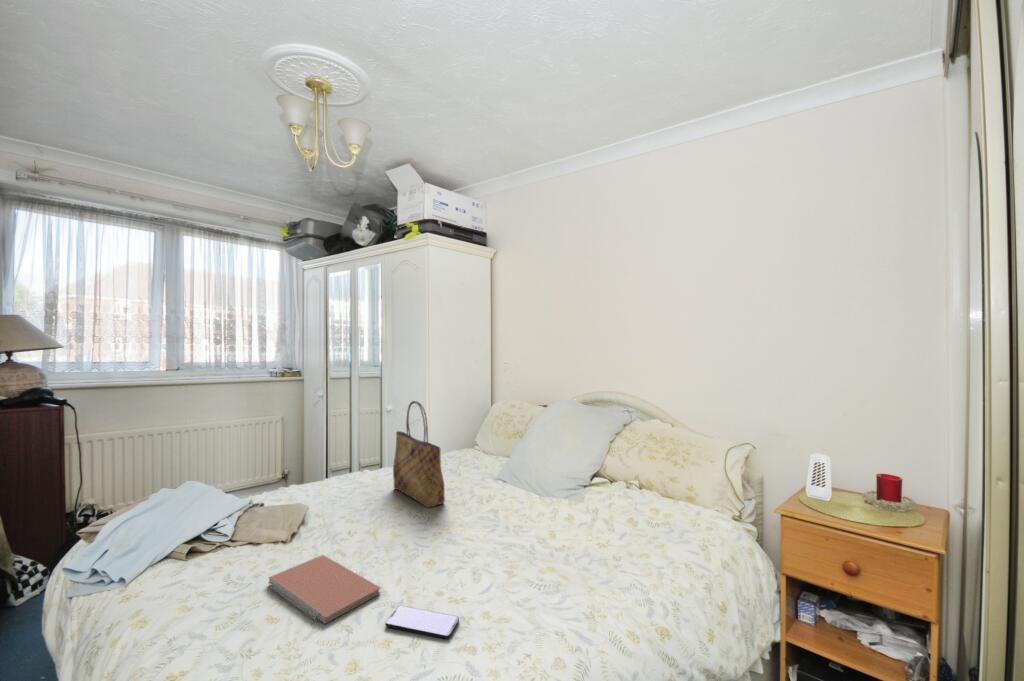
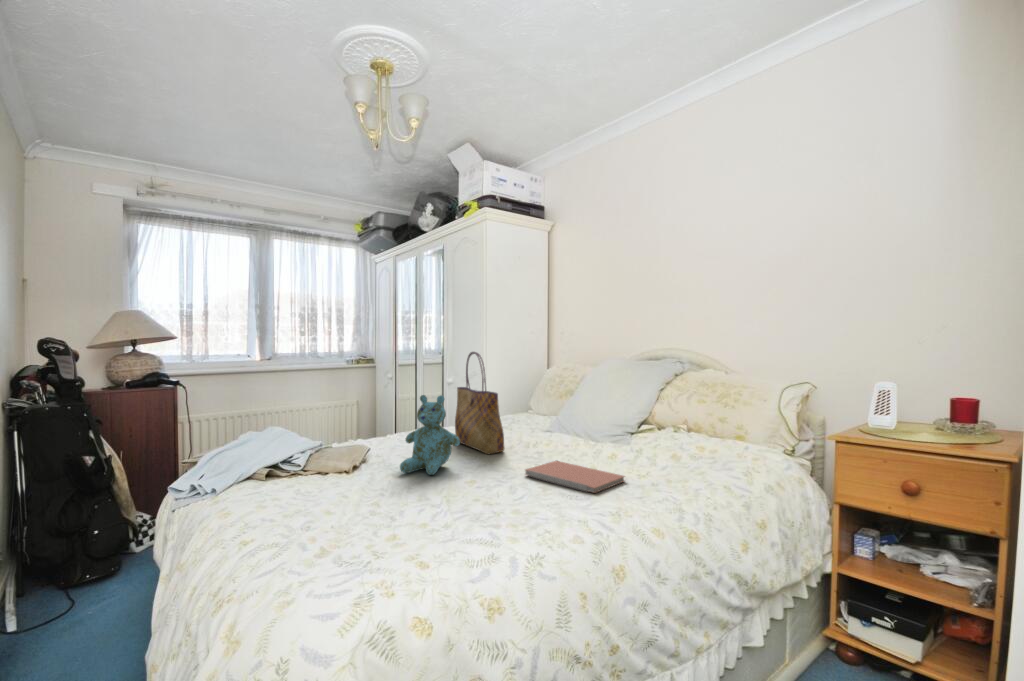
stuffed bear: none [339,457,403,544] -> present [400,395,460,475]
notebook: present [269,555,380,623] -> present [525,461,624,493]
smartphone: present [385,606,459,639] -> none [436,511,509,535]

